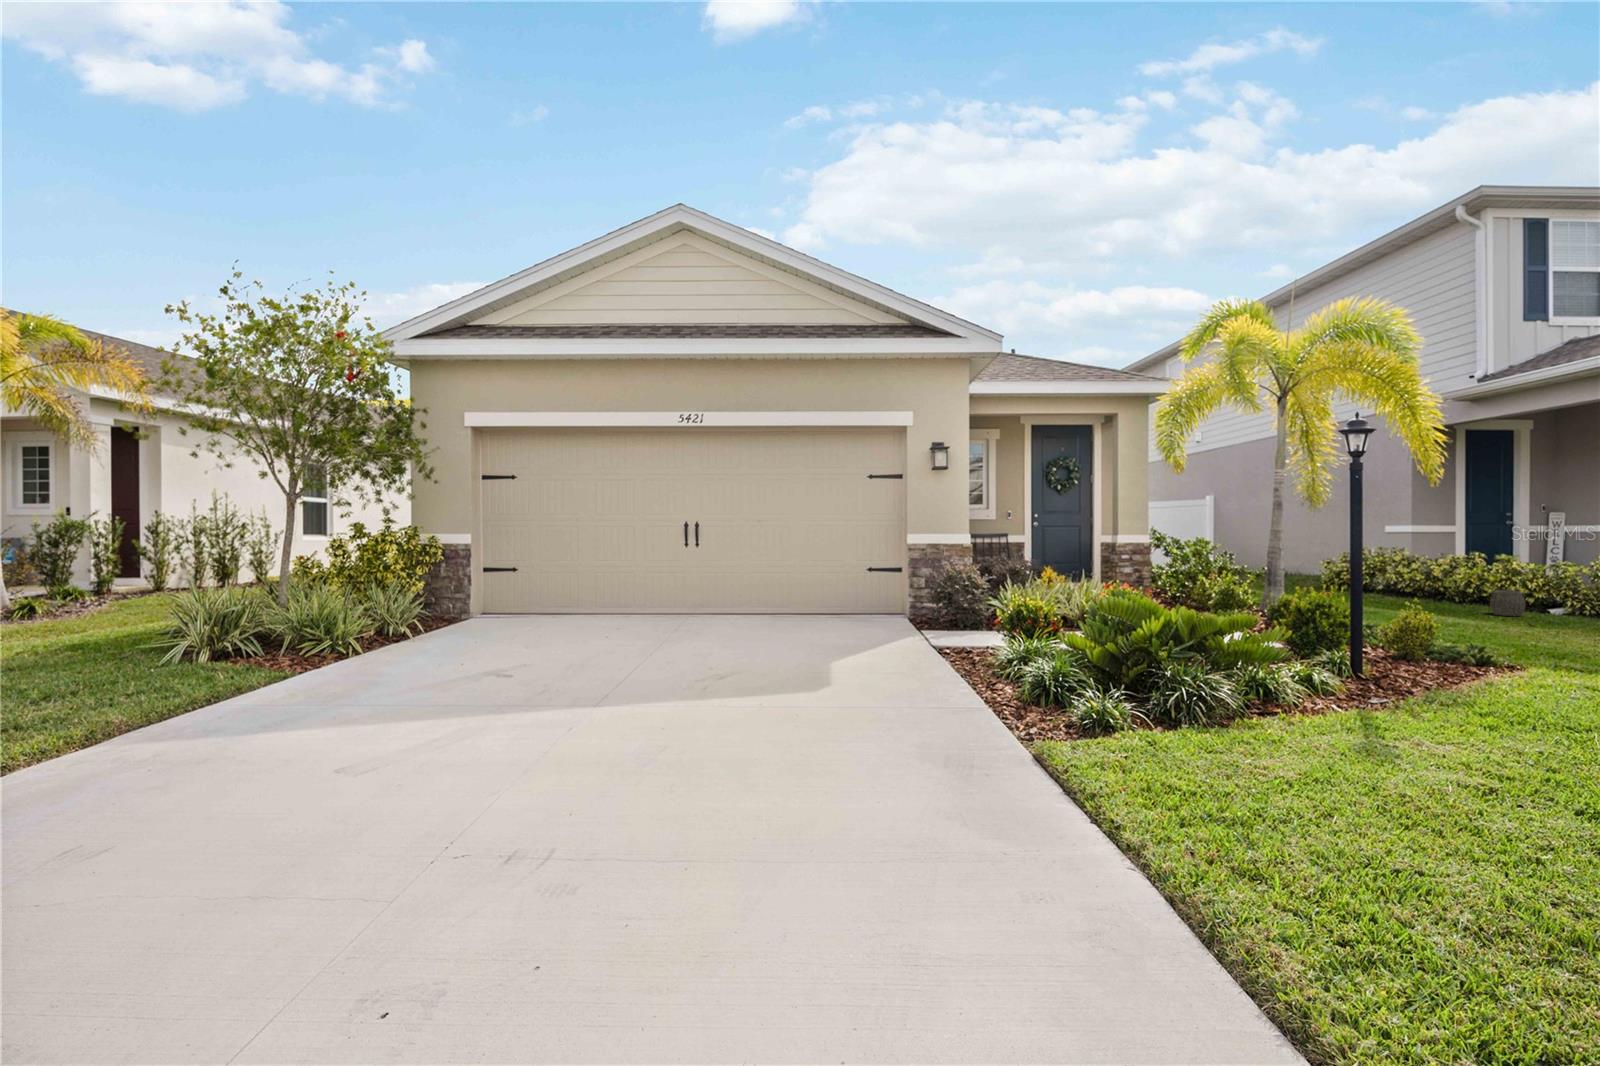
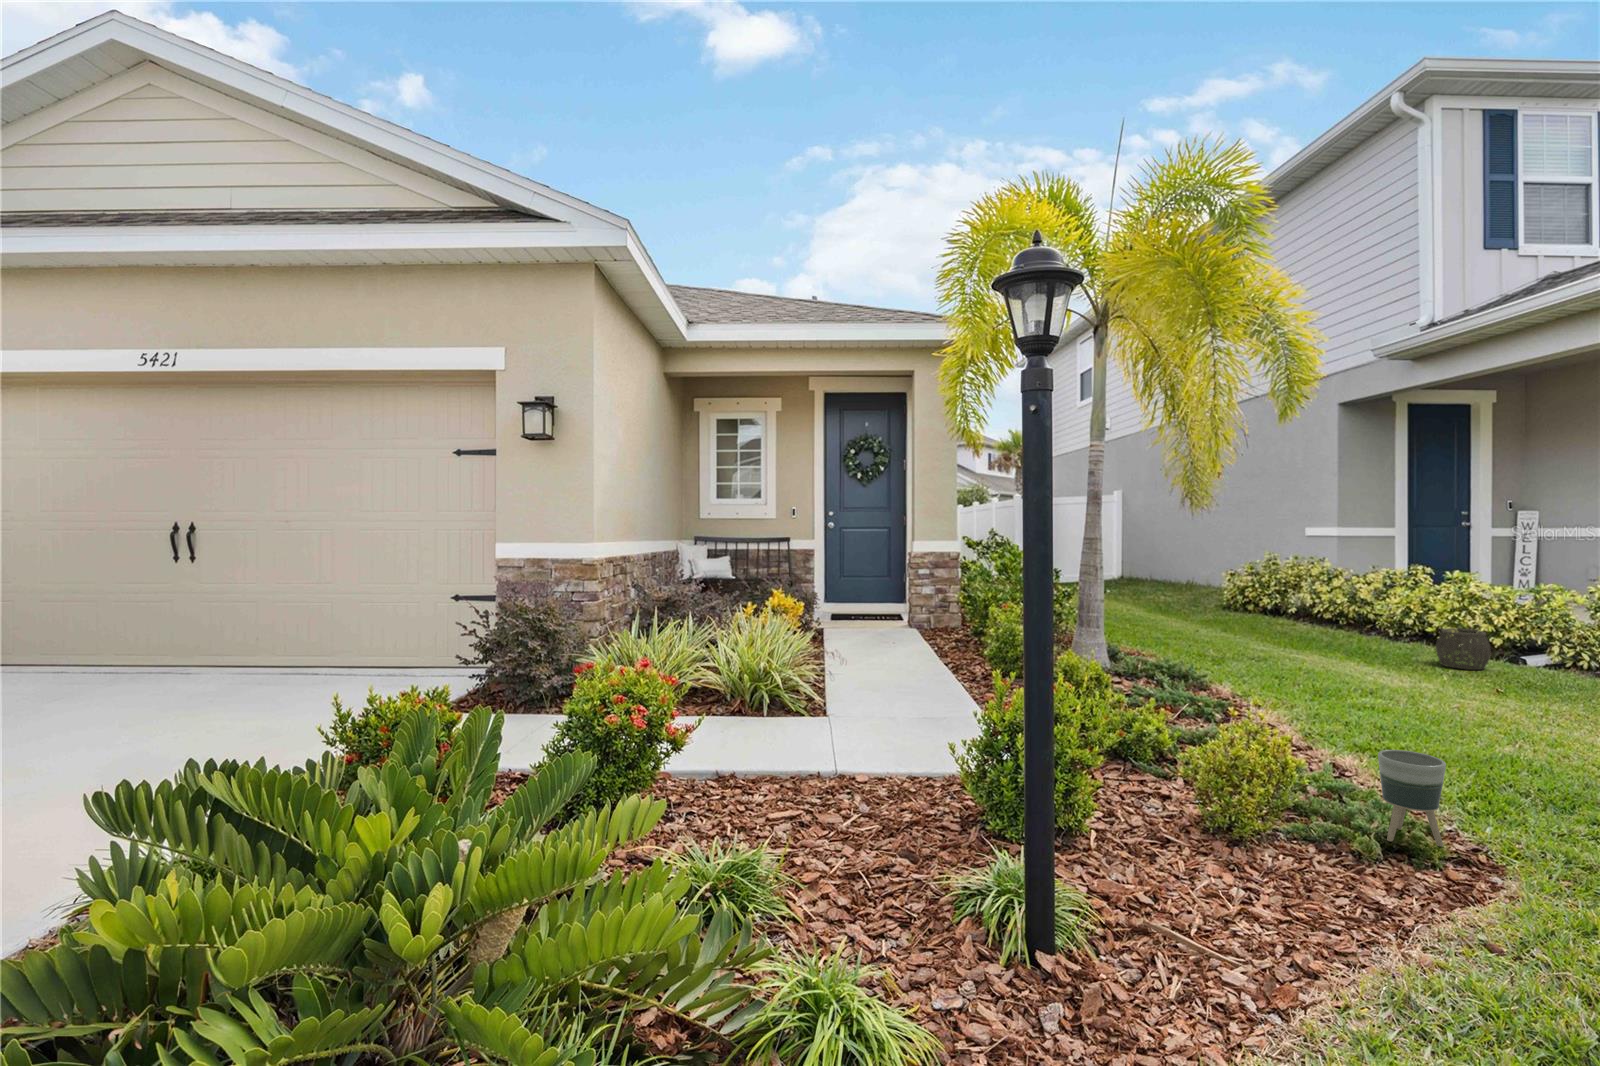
planter: none [1467,629,1499,670] -> present [1378,750,1446,847]

